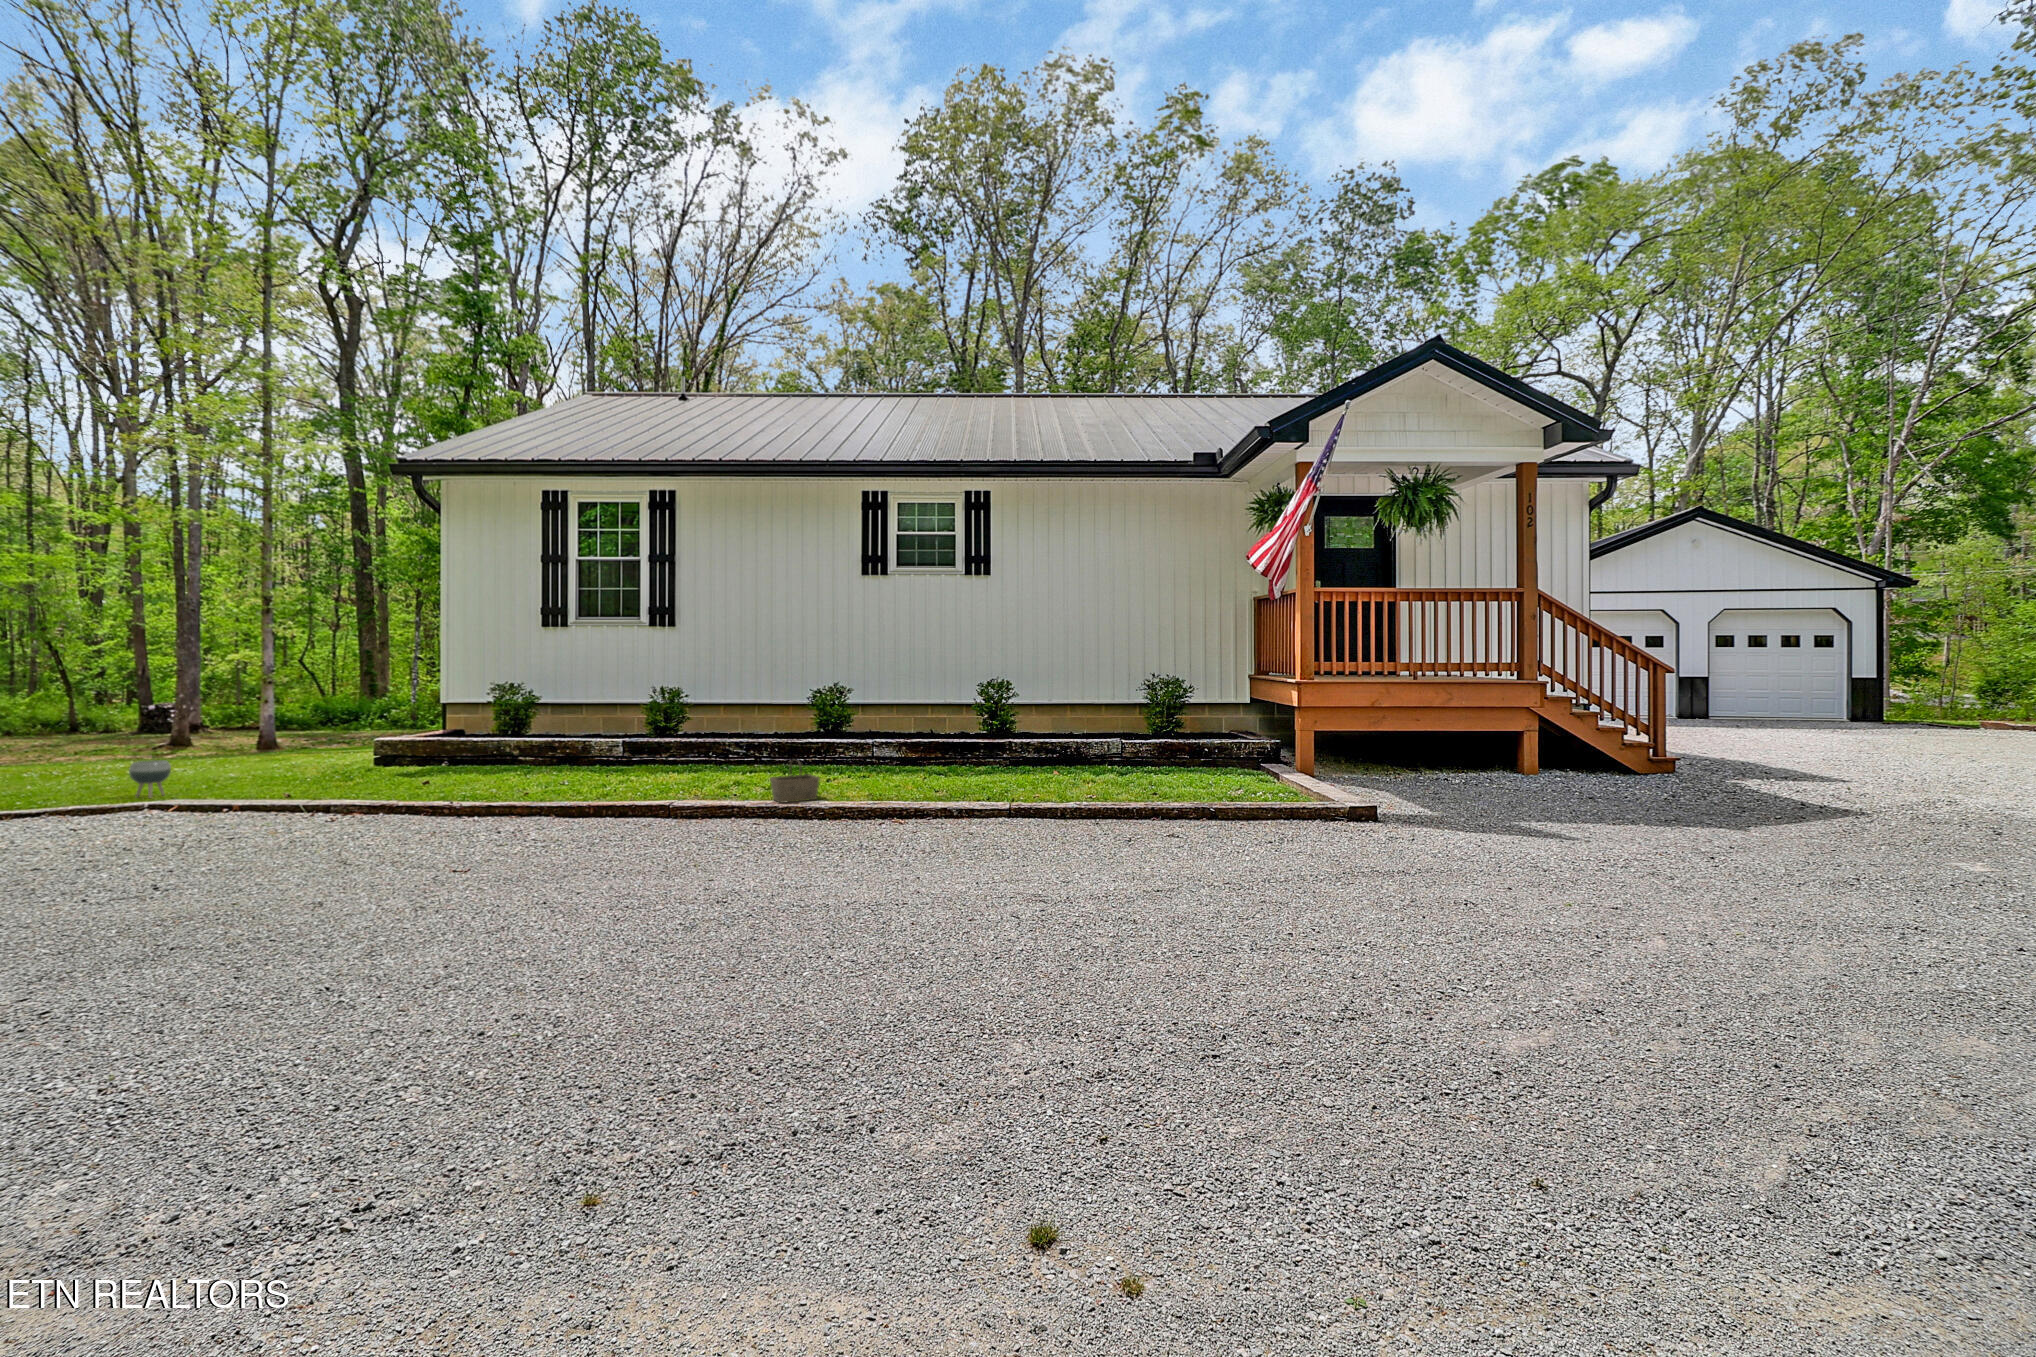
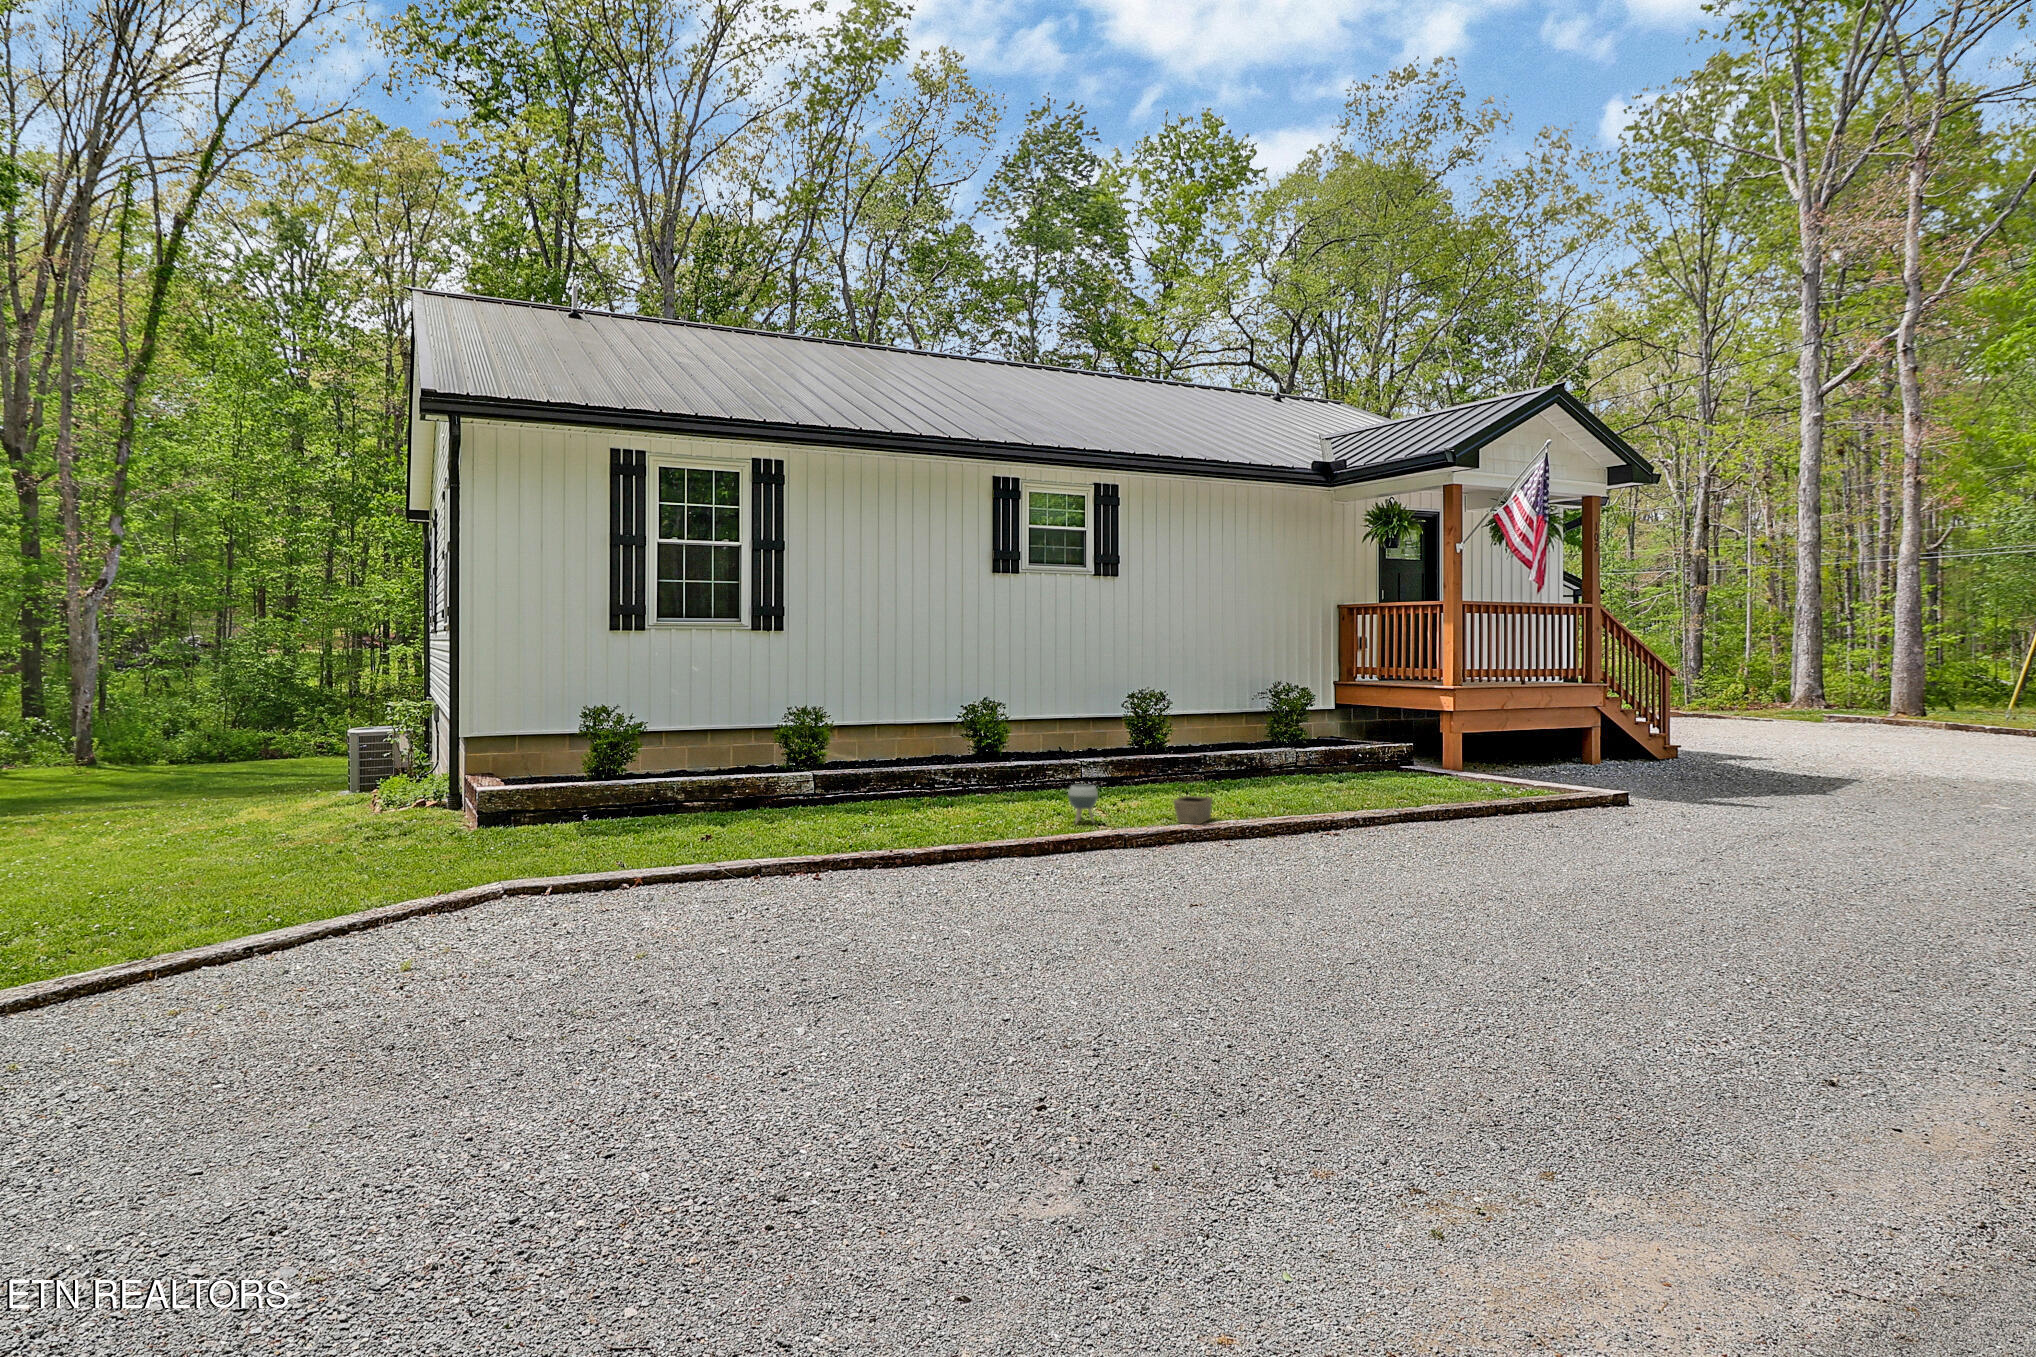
planter: present [129,760,171,798] -> present [1068,784,1098,823]

